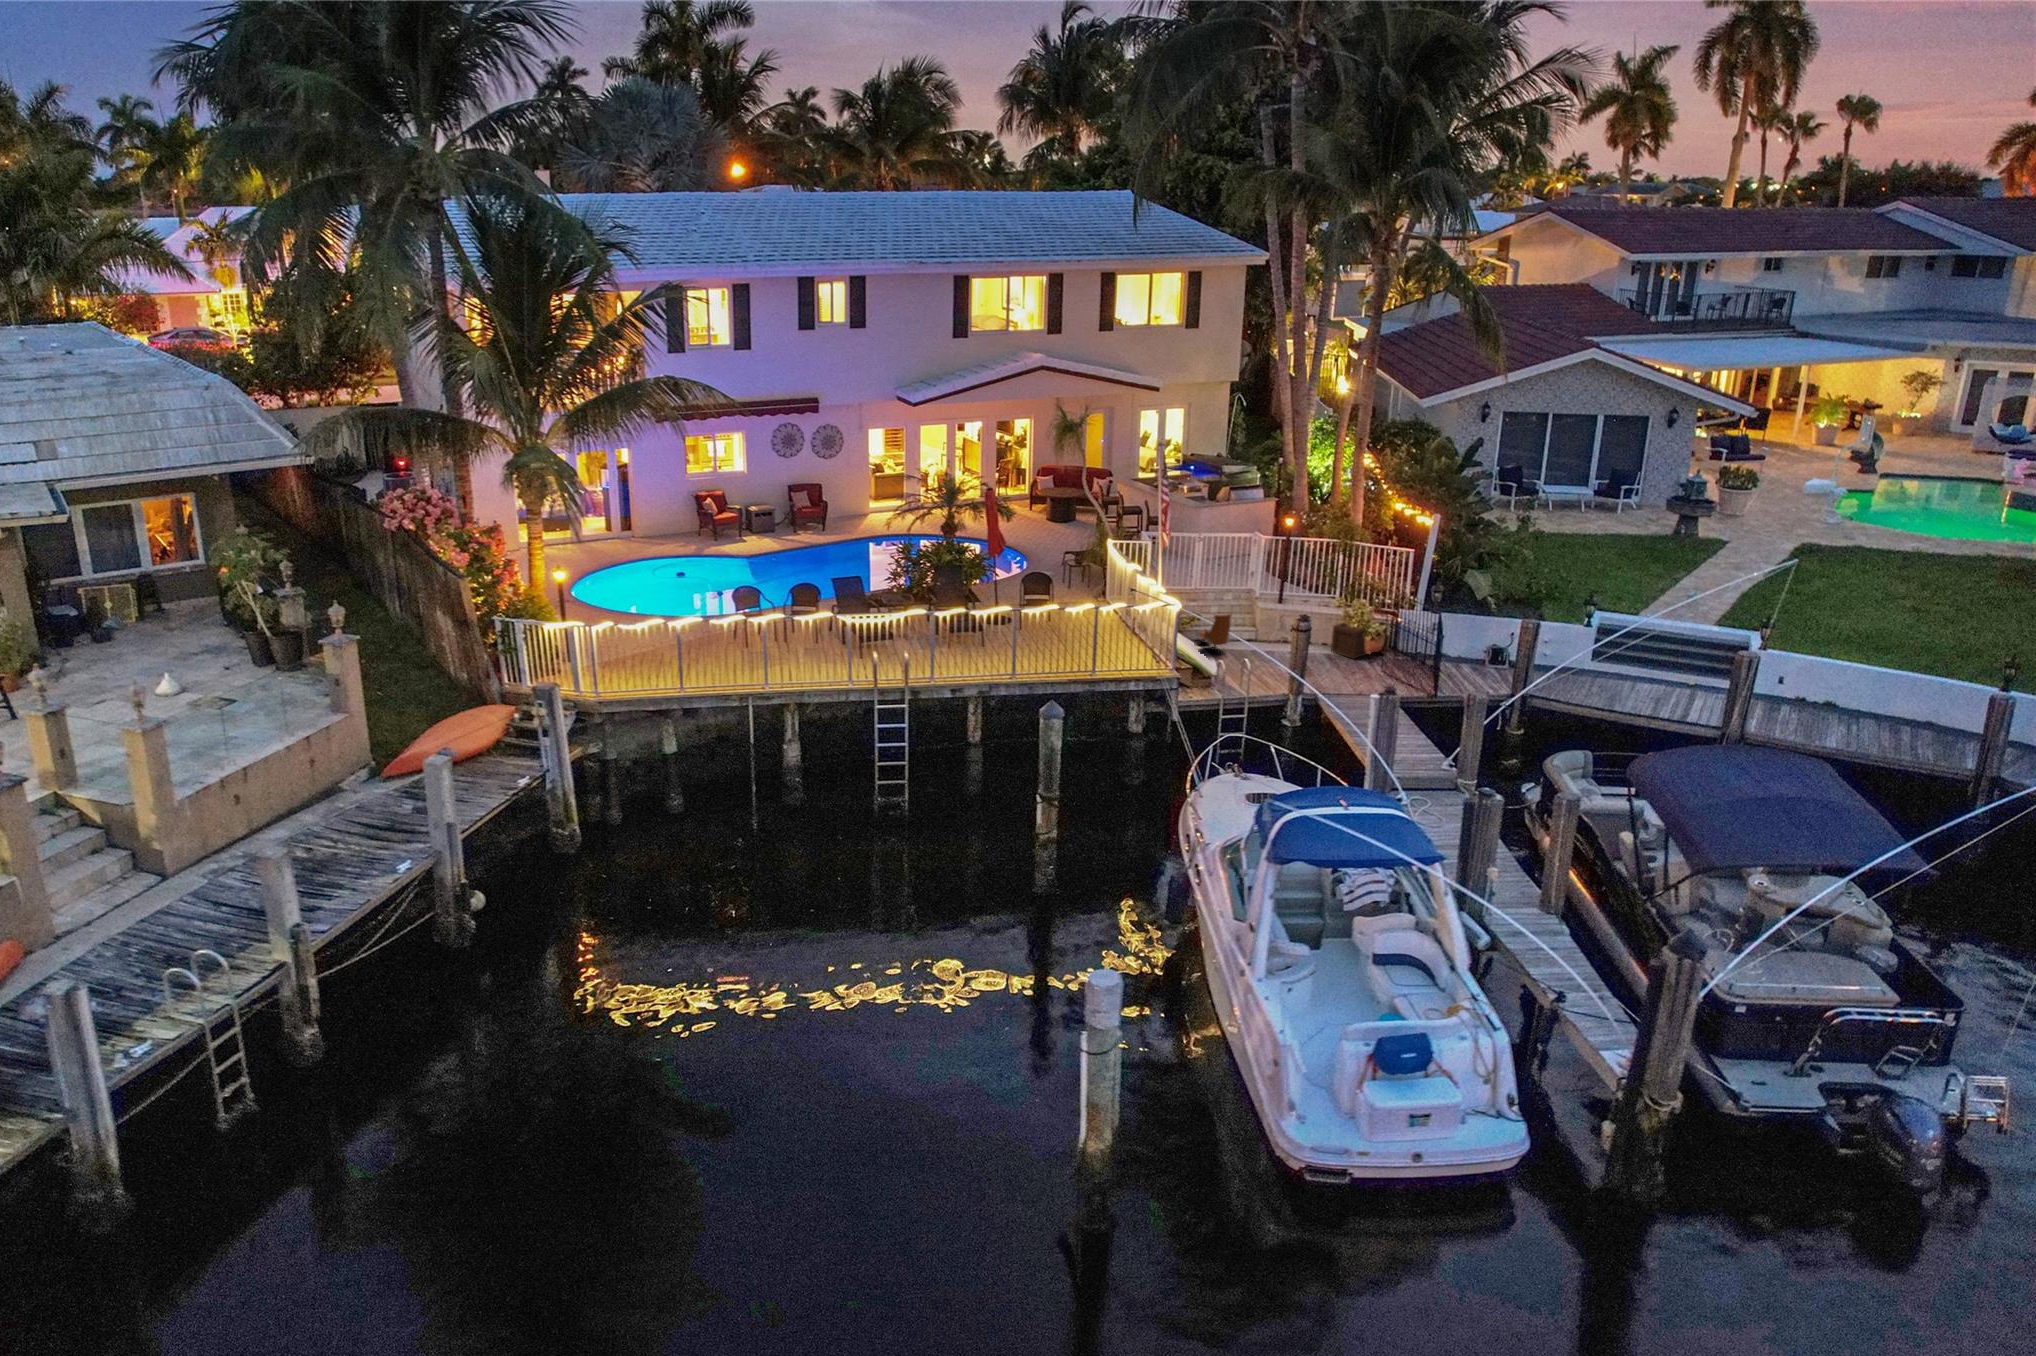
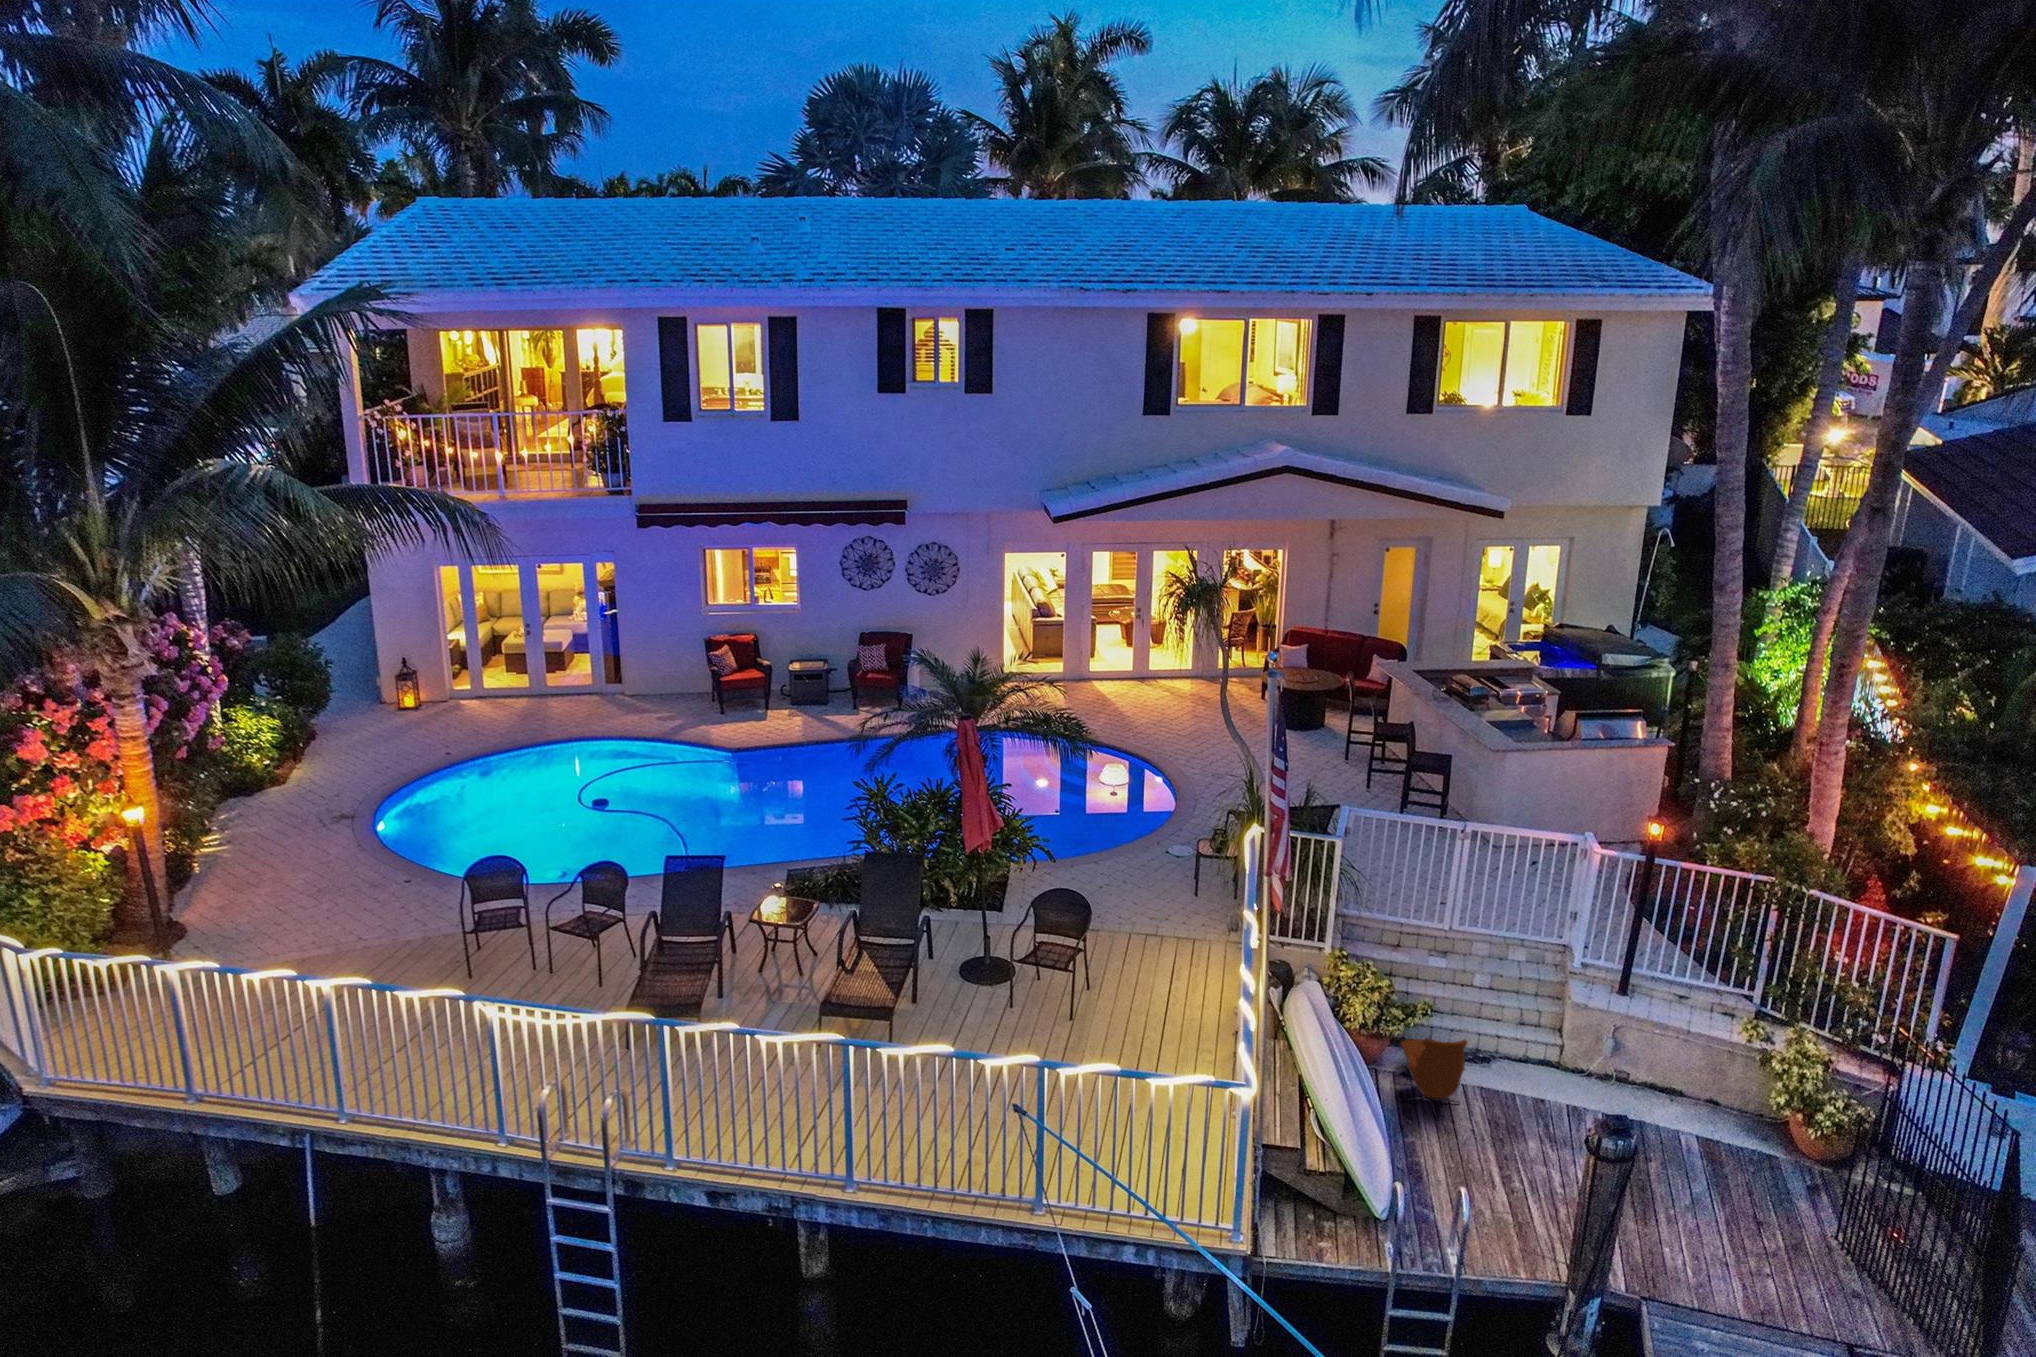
wooden crate: present [1331,623,1366,659] -> none [1717,1084,1835,1192]

